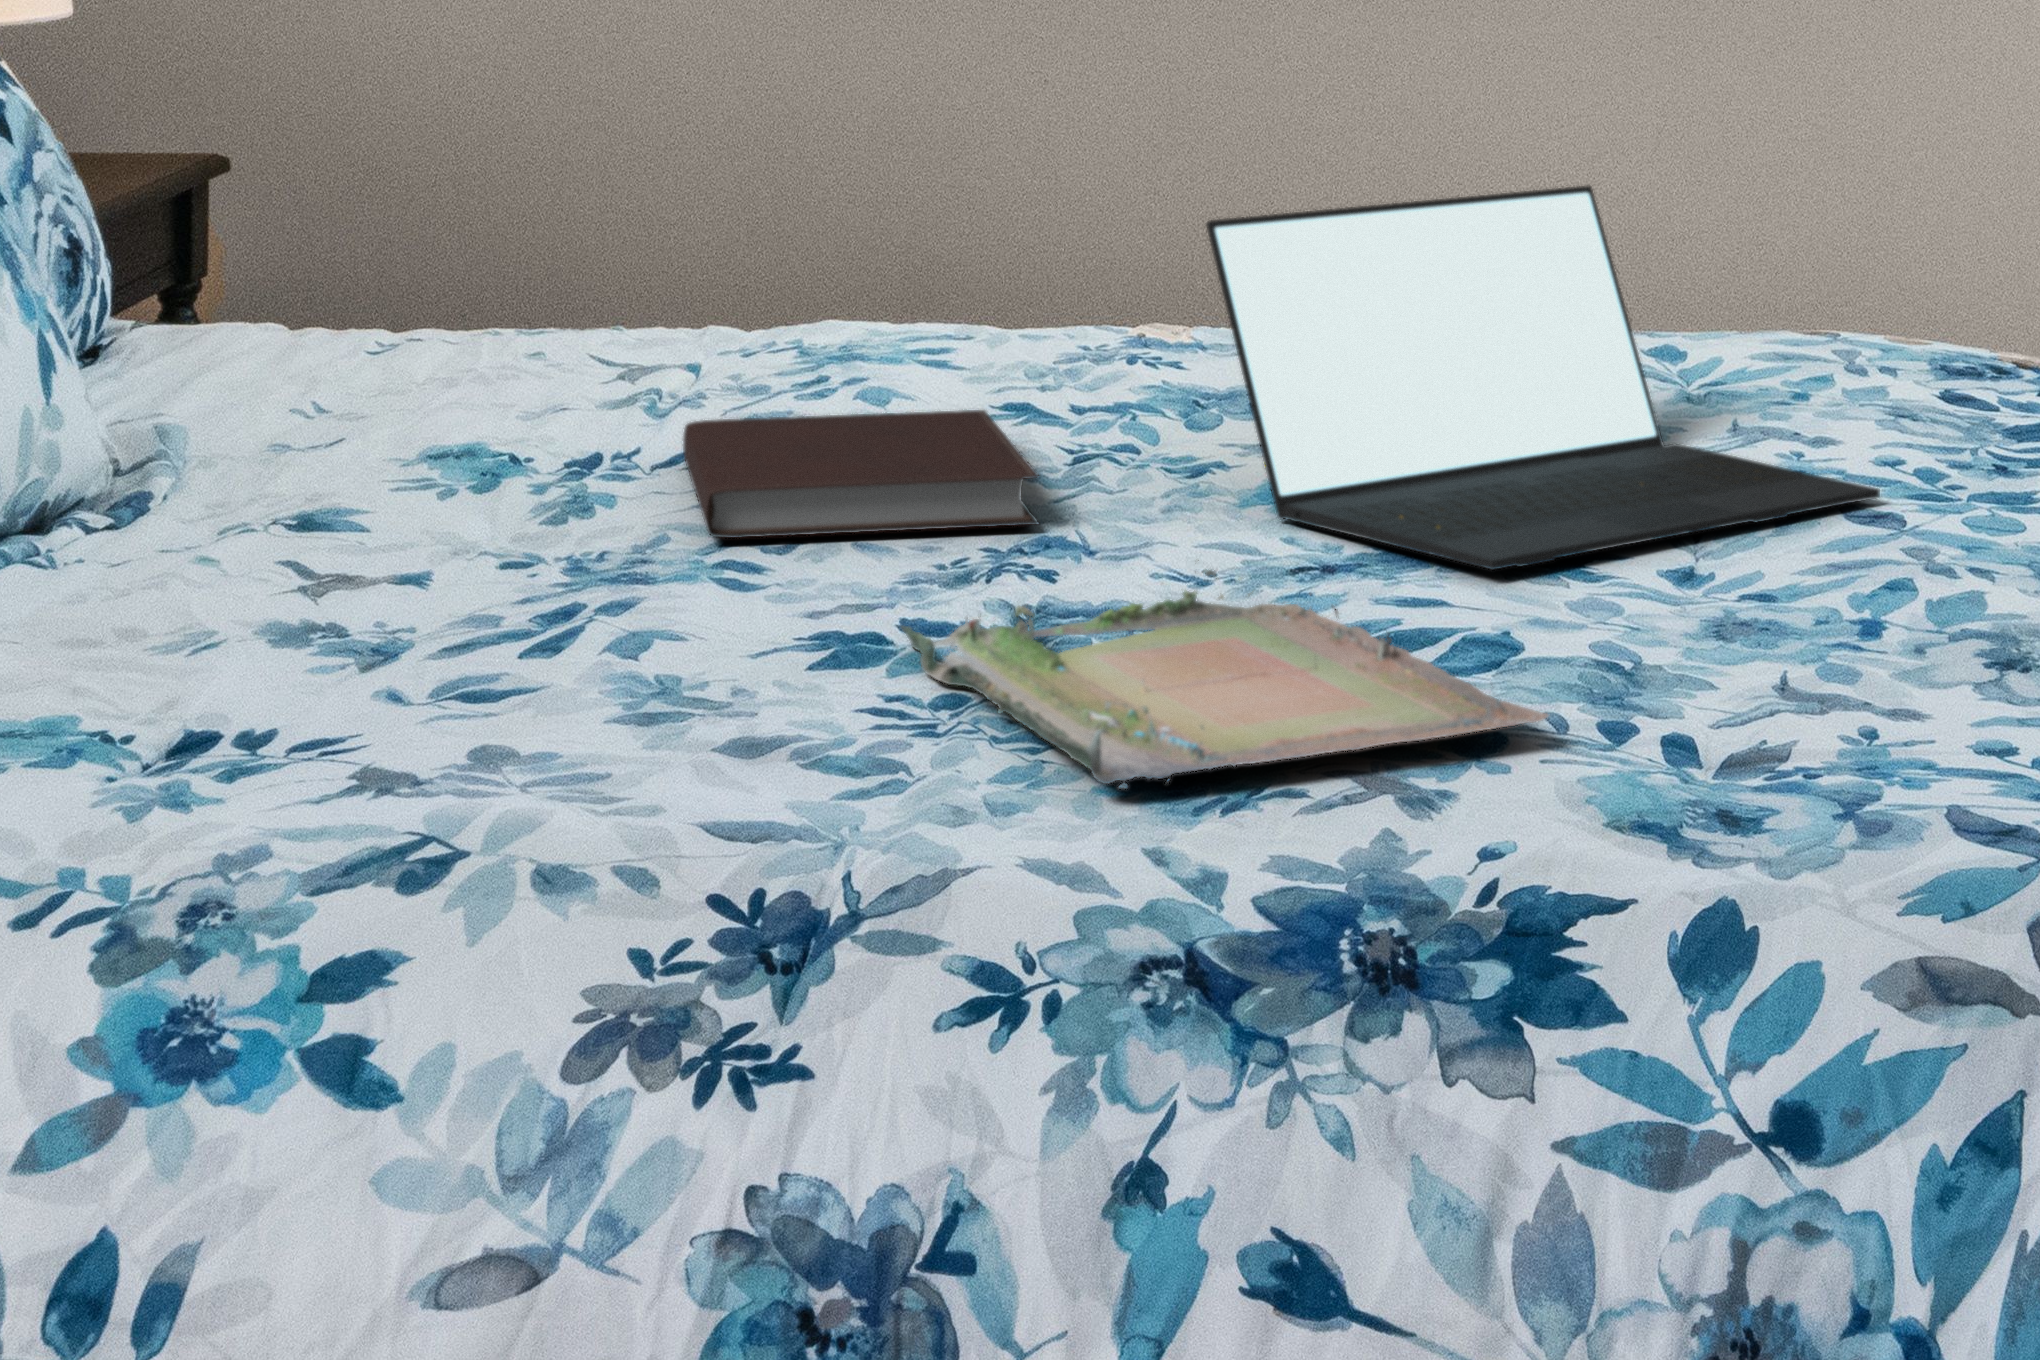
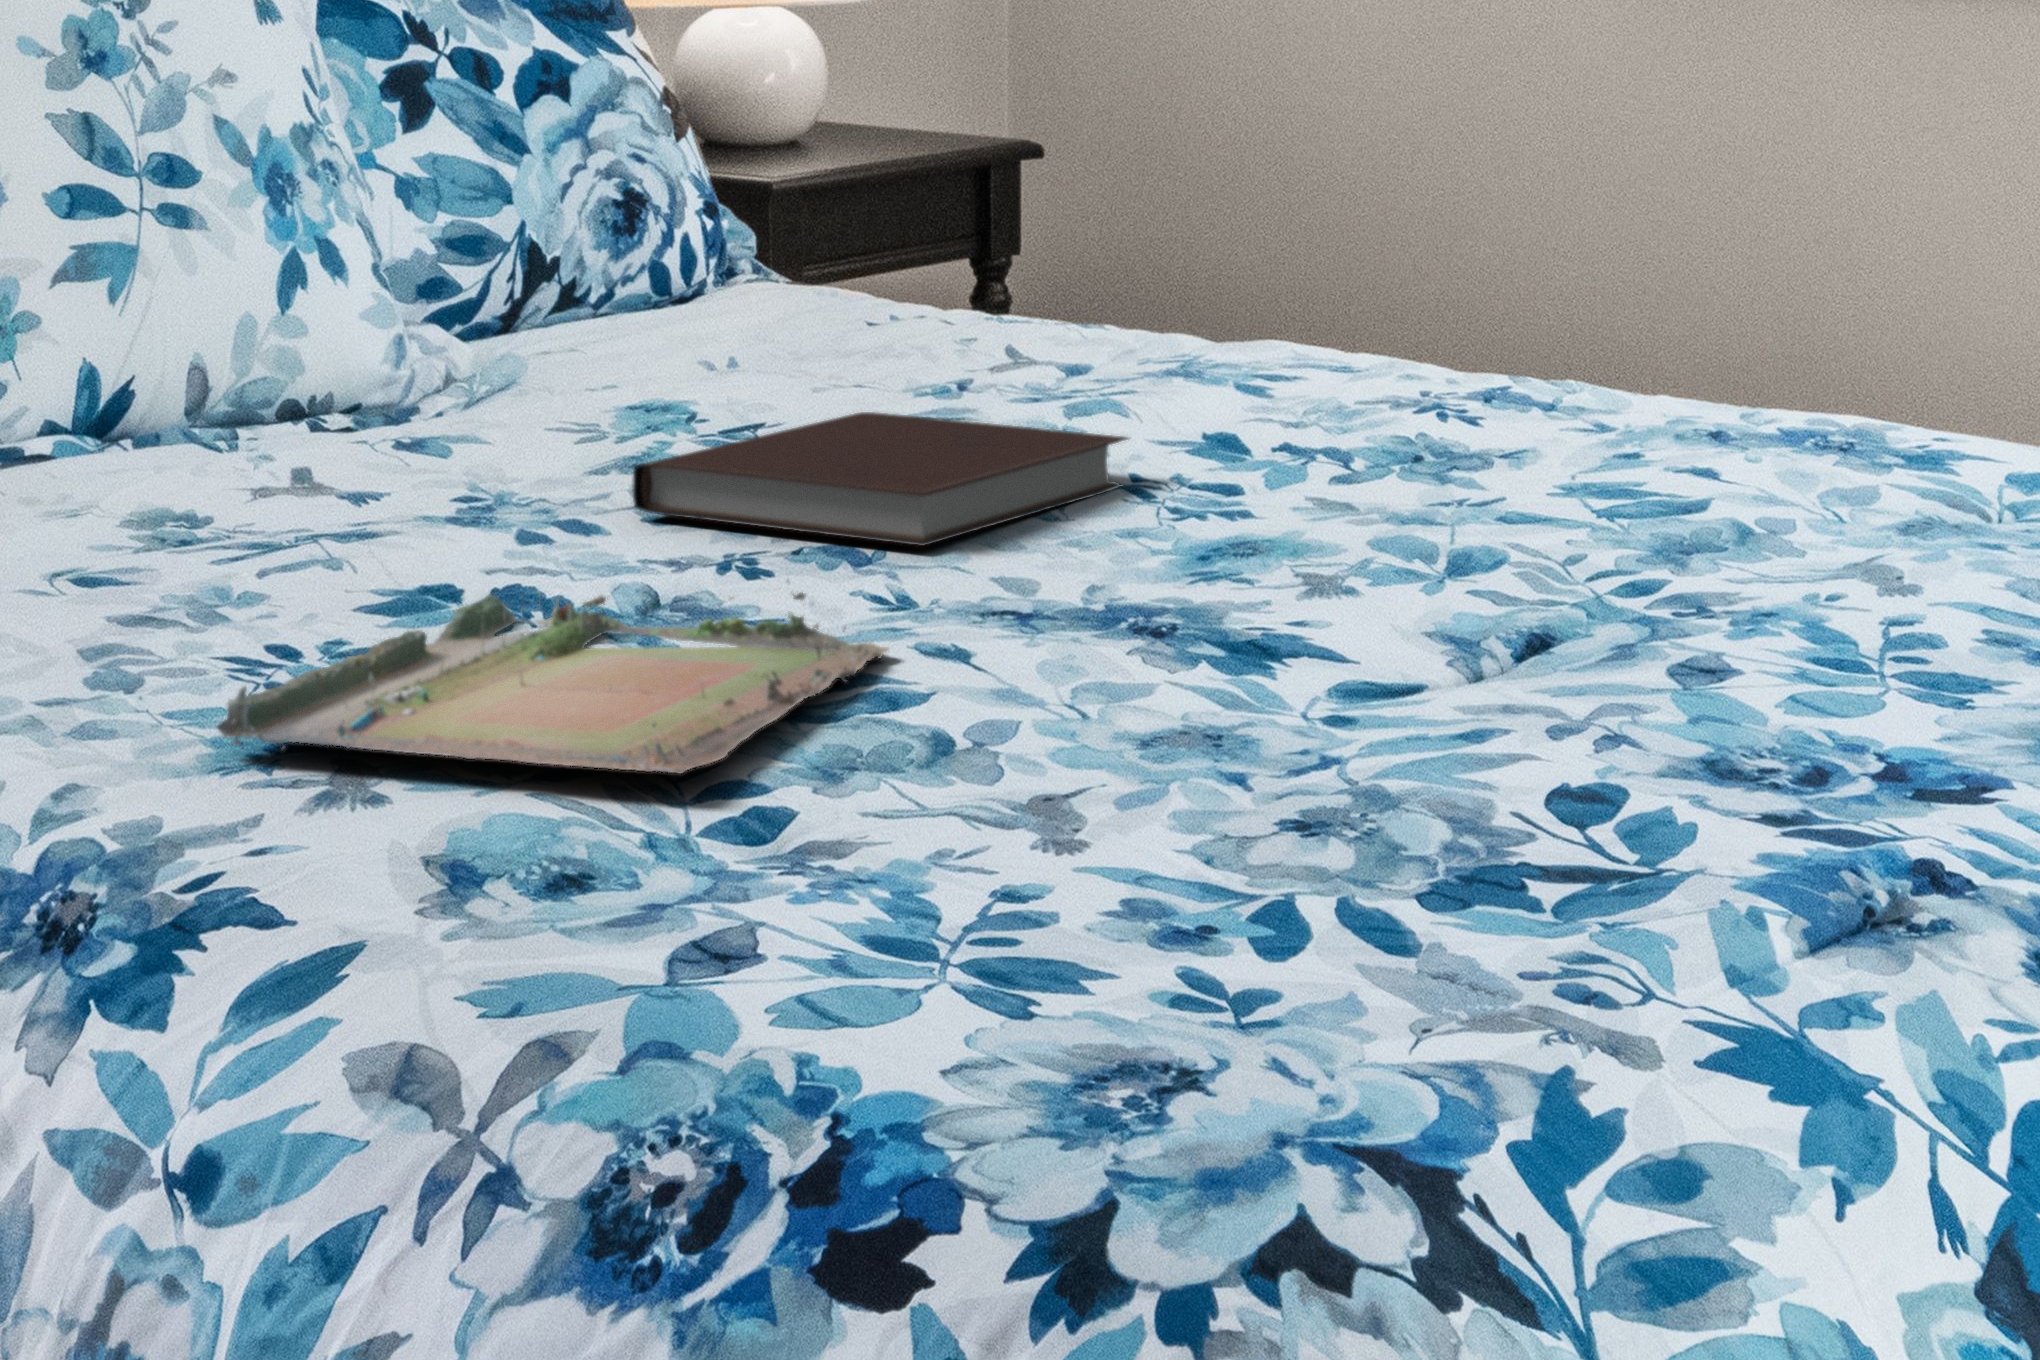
laptop: present [1206,186,1880,570] -> none [1153,235,1866,674]

